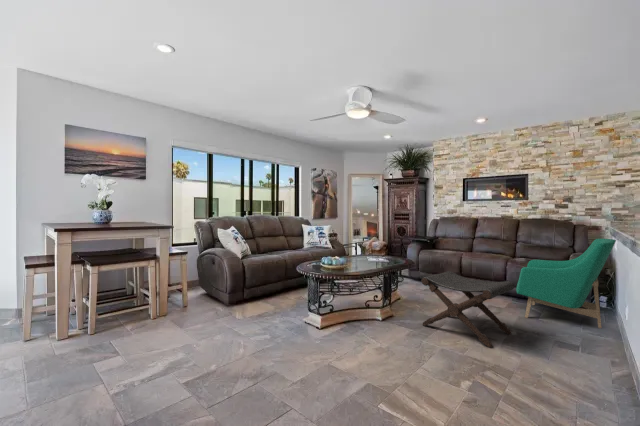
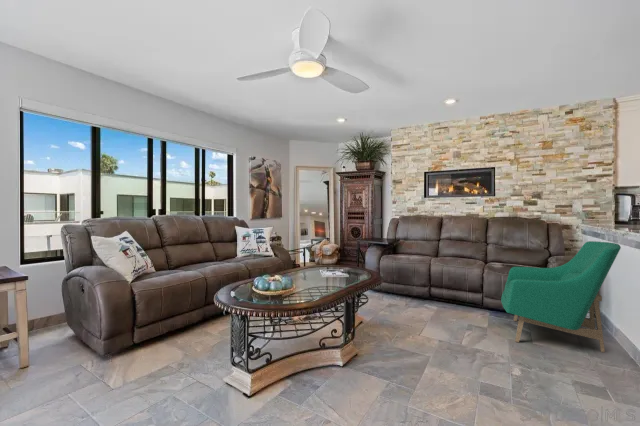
footstool: present [421,271,514,348] -> none [397,289,516,404]

